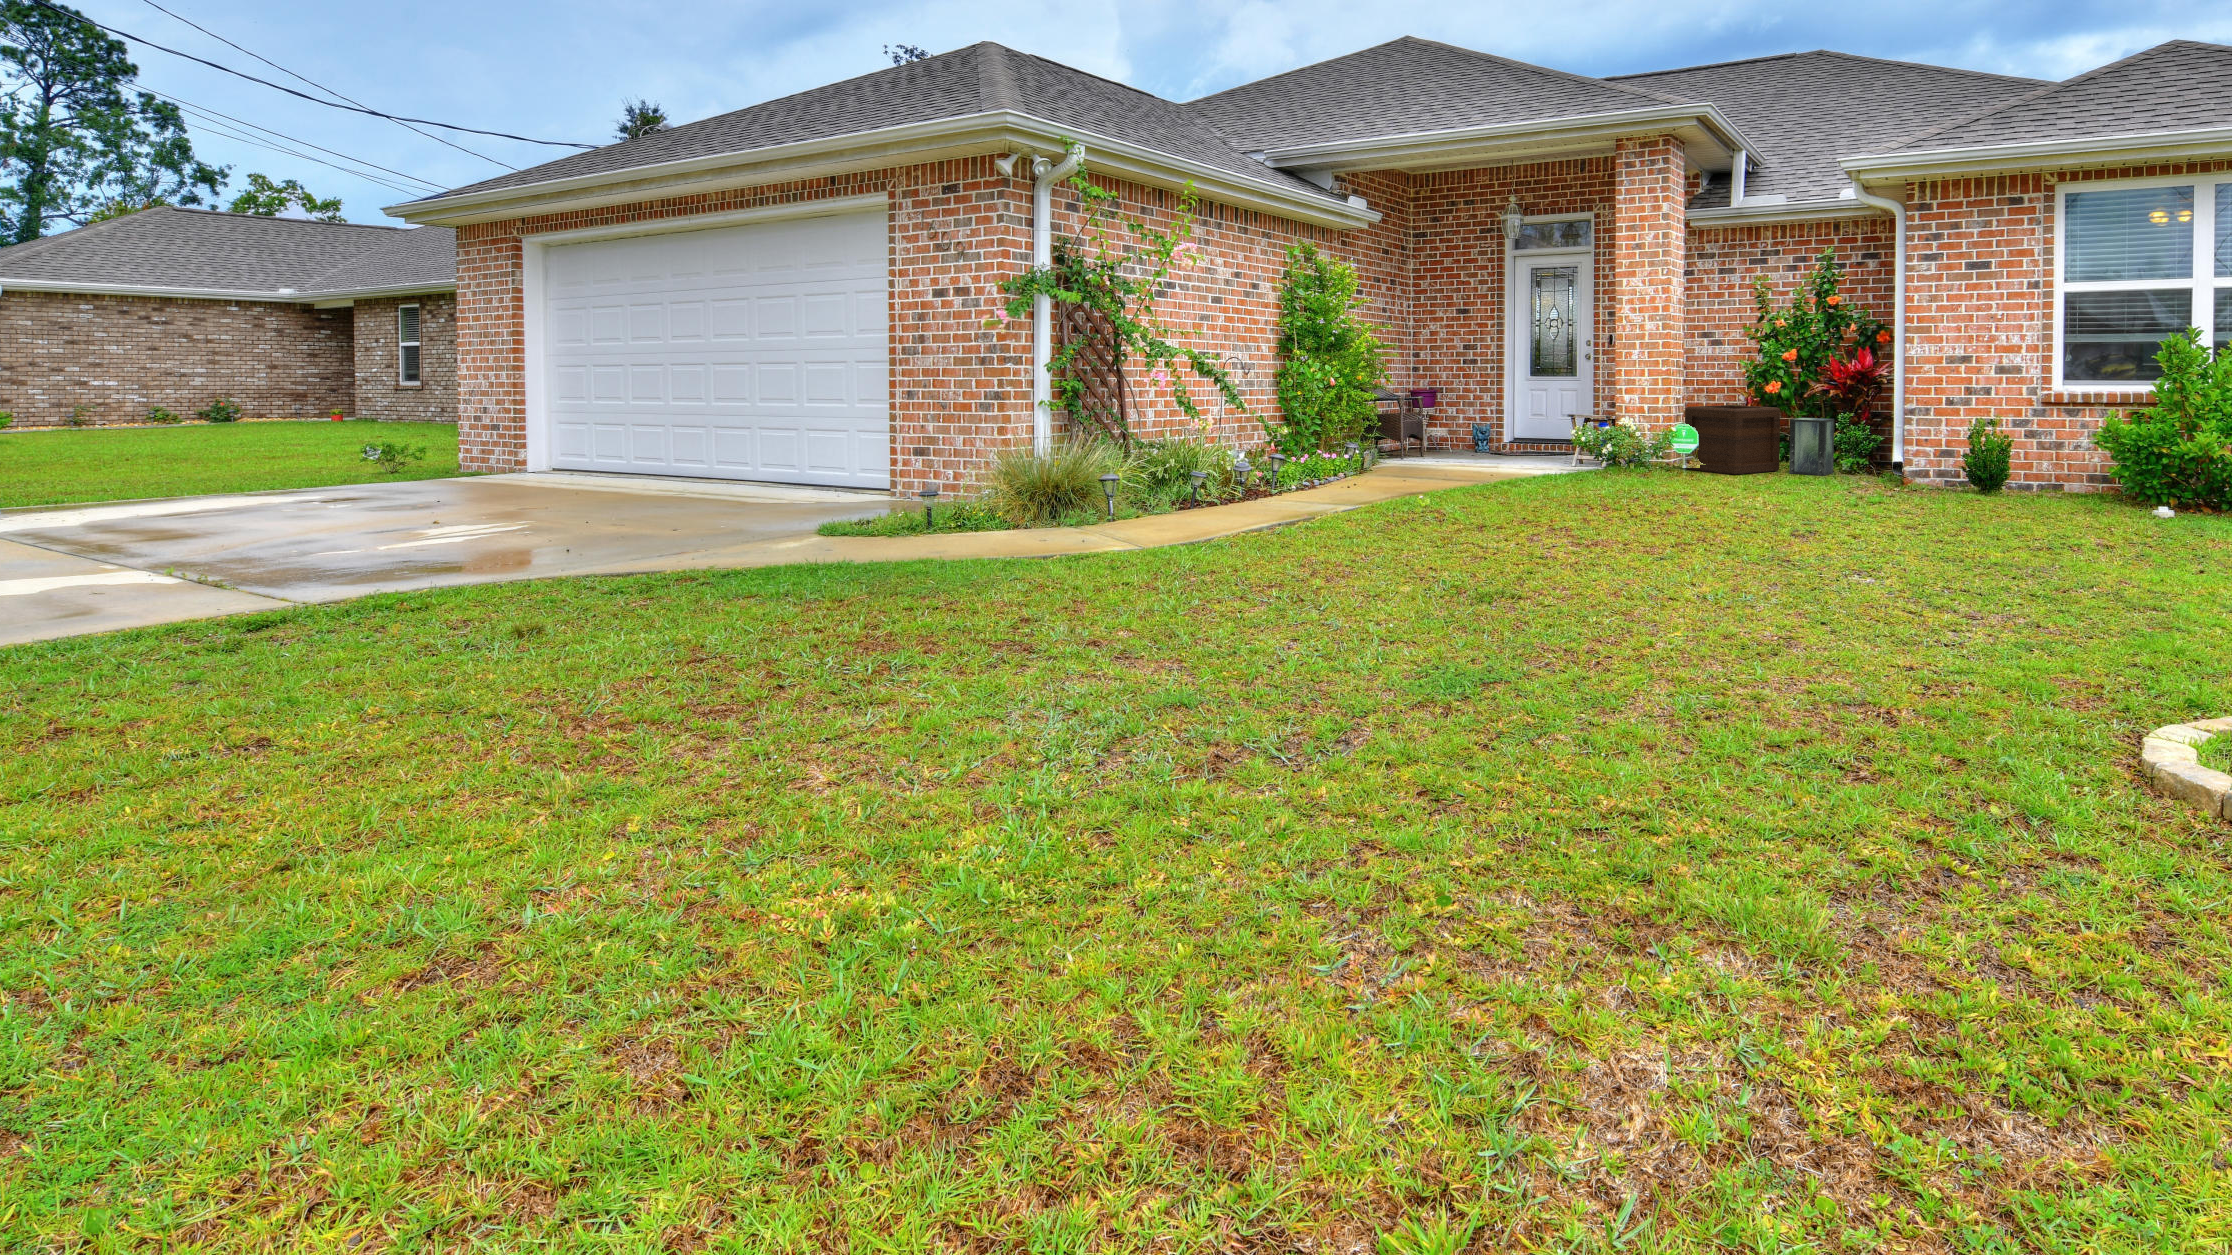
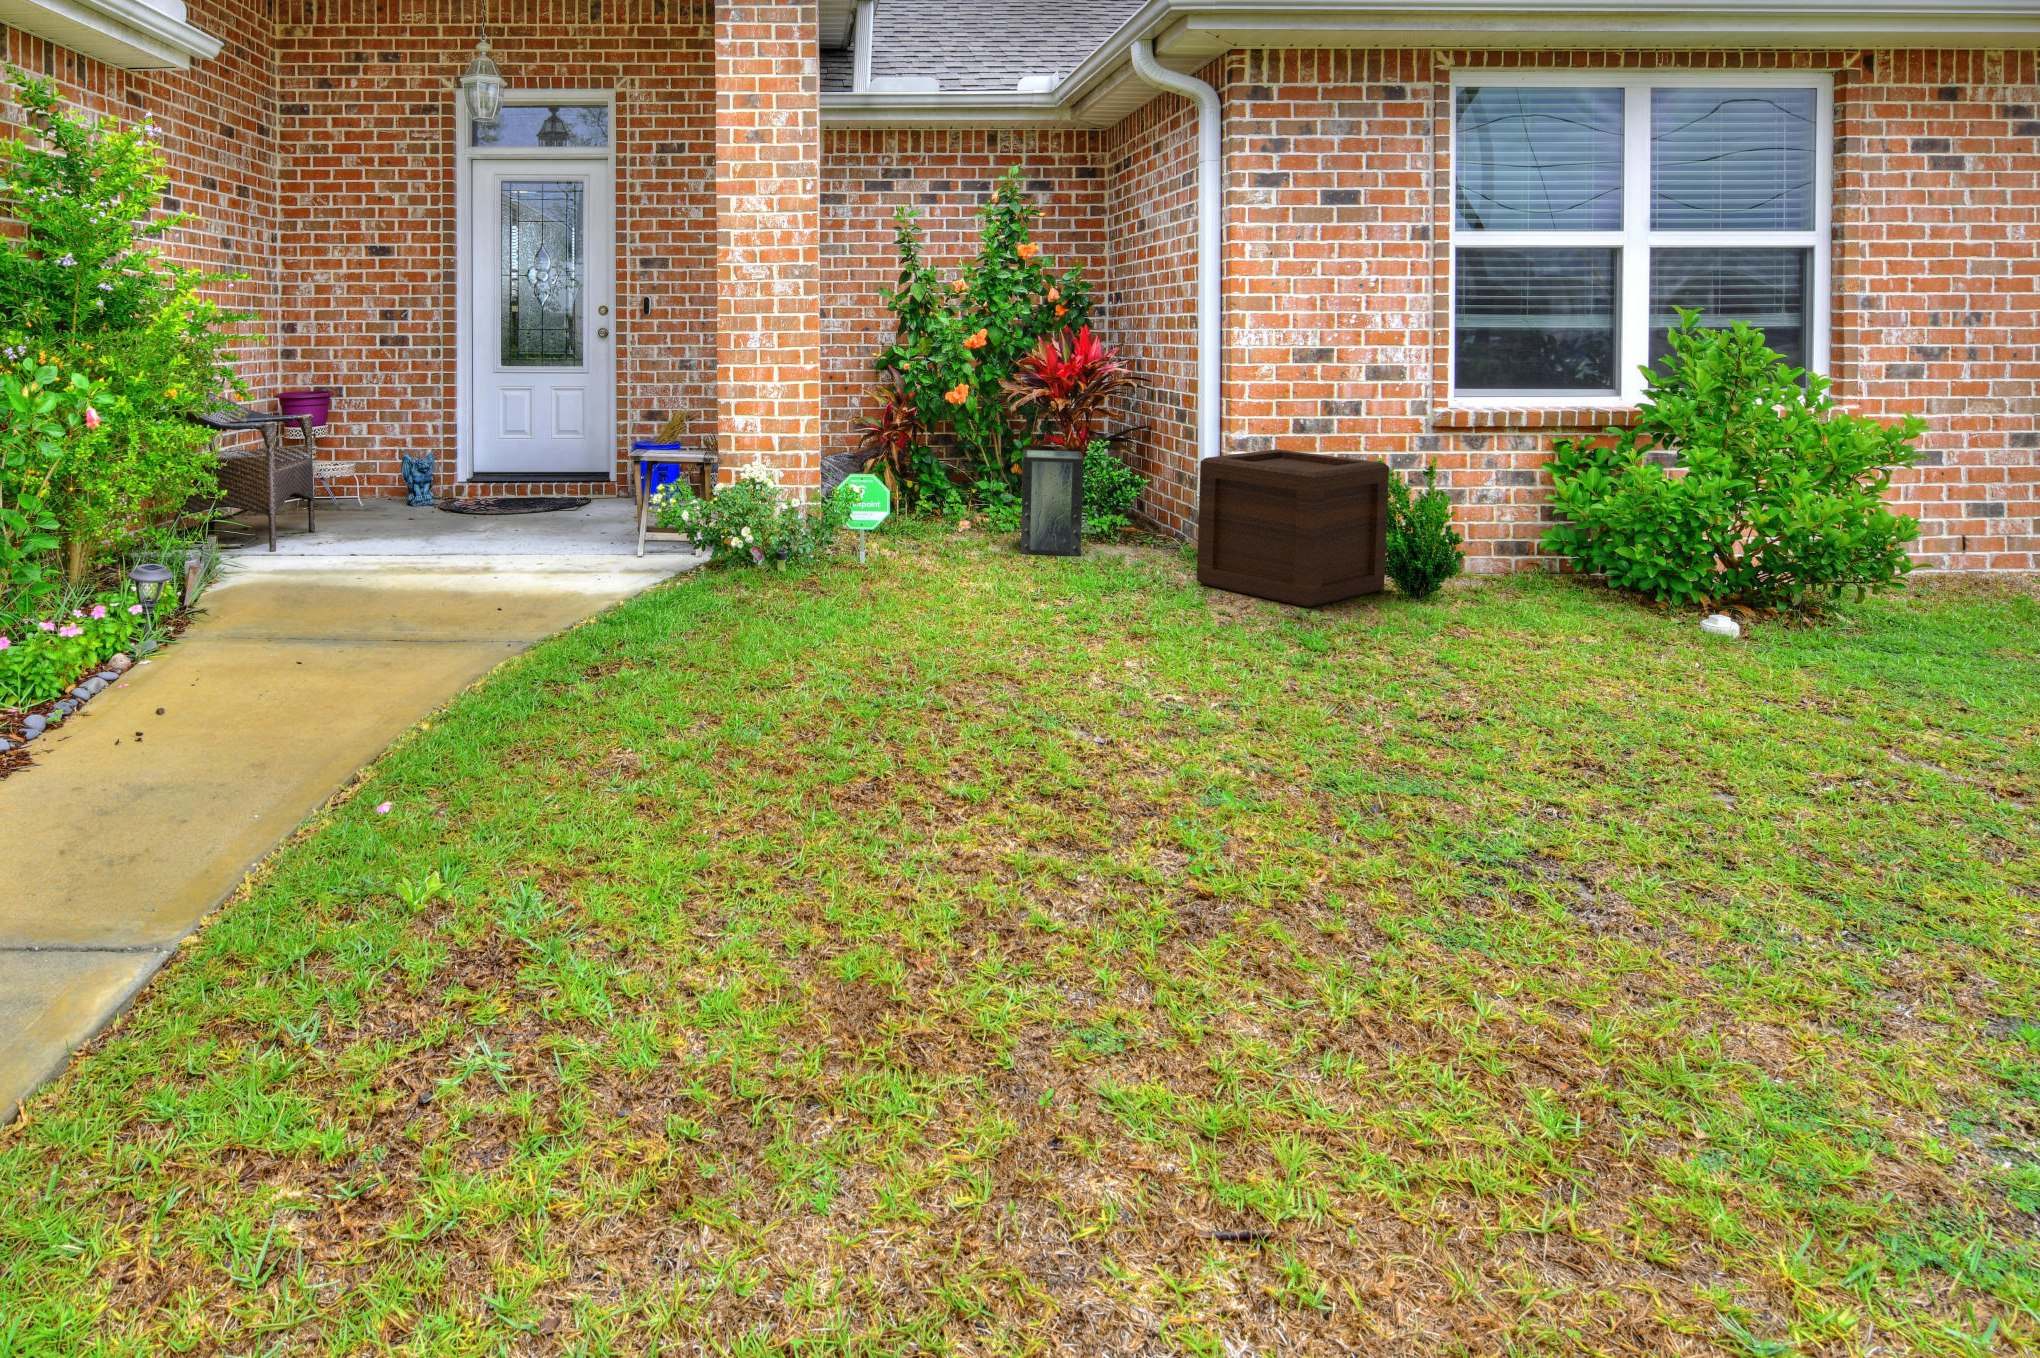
wooden crate: present [1685,405,1780,475] -> present [1197,449,1389,608]

